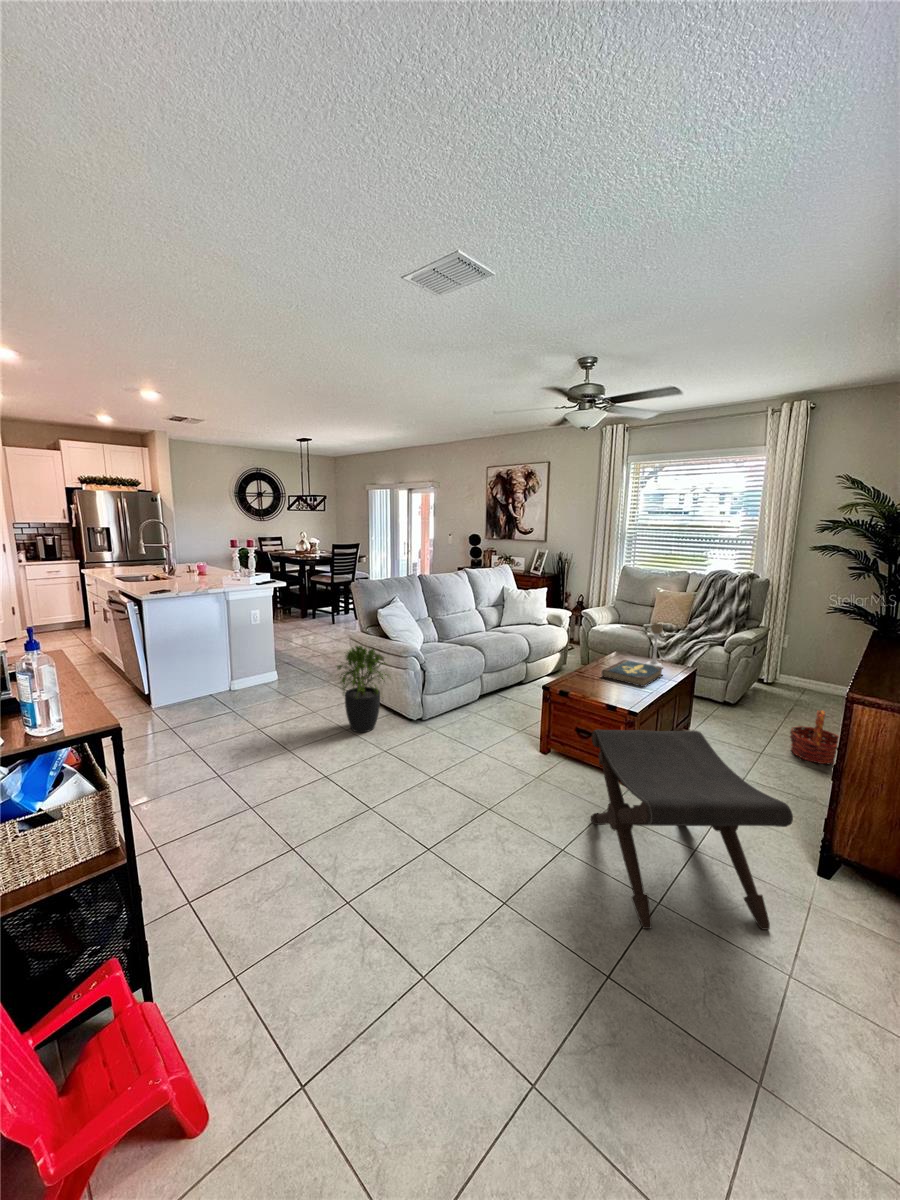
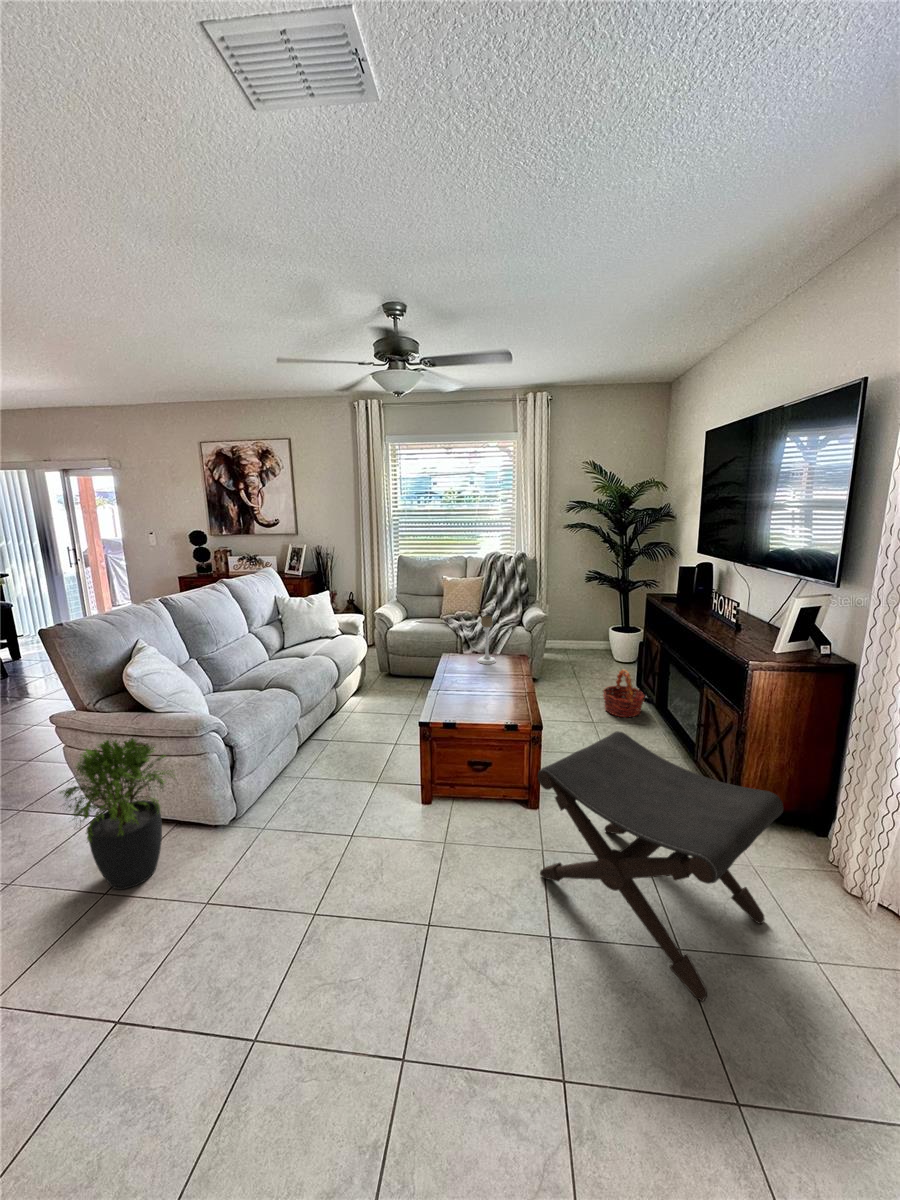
book: present [602,660,663,687] -> none [458,662,507,690]

